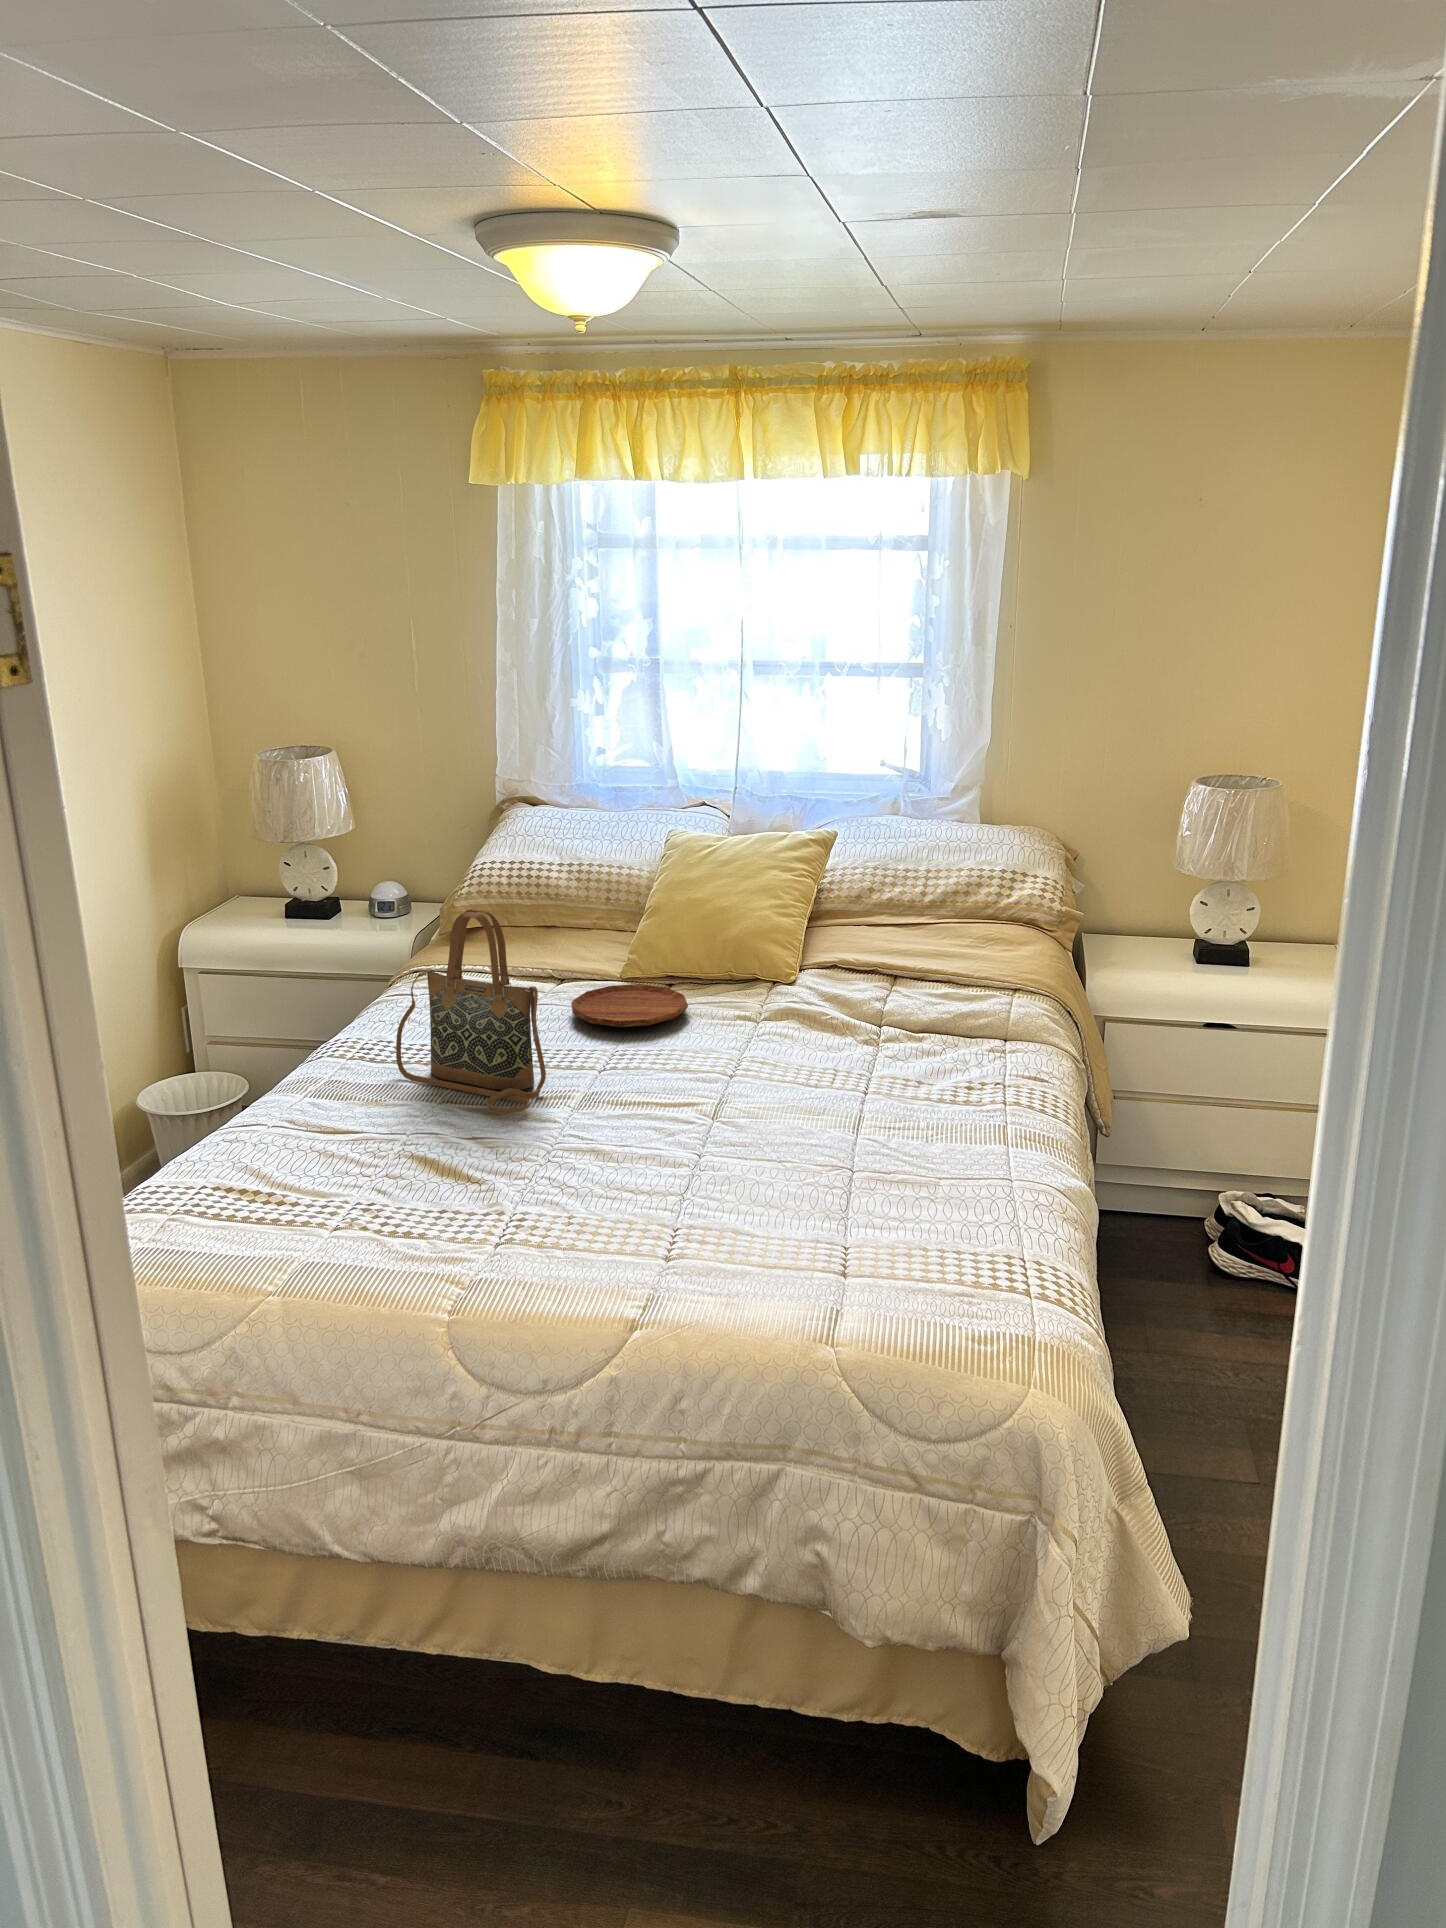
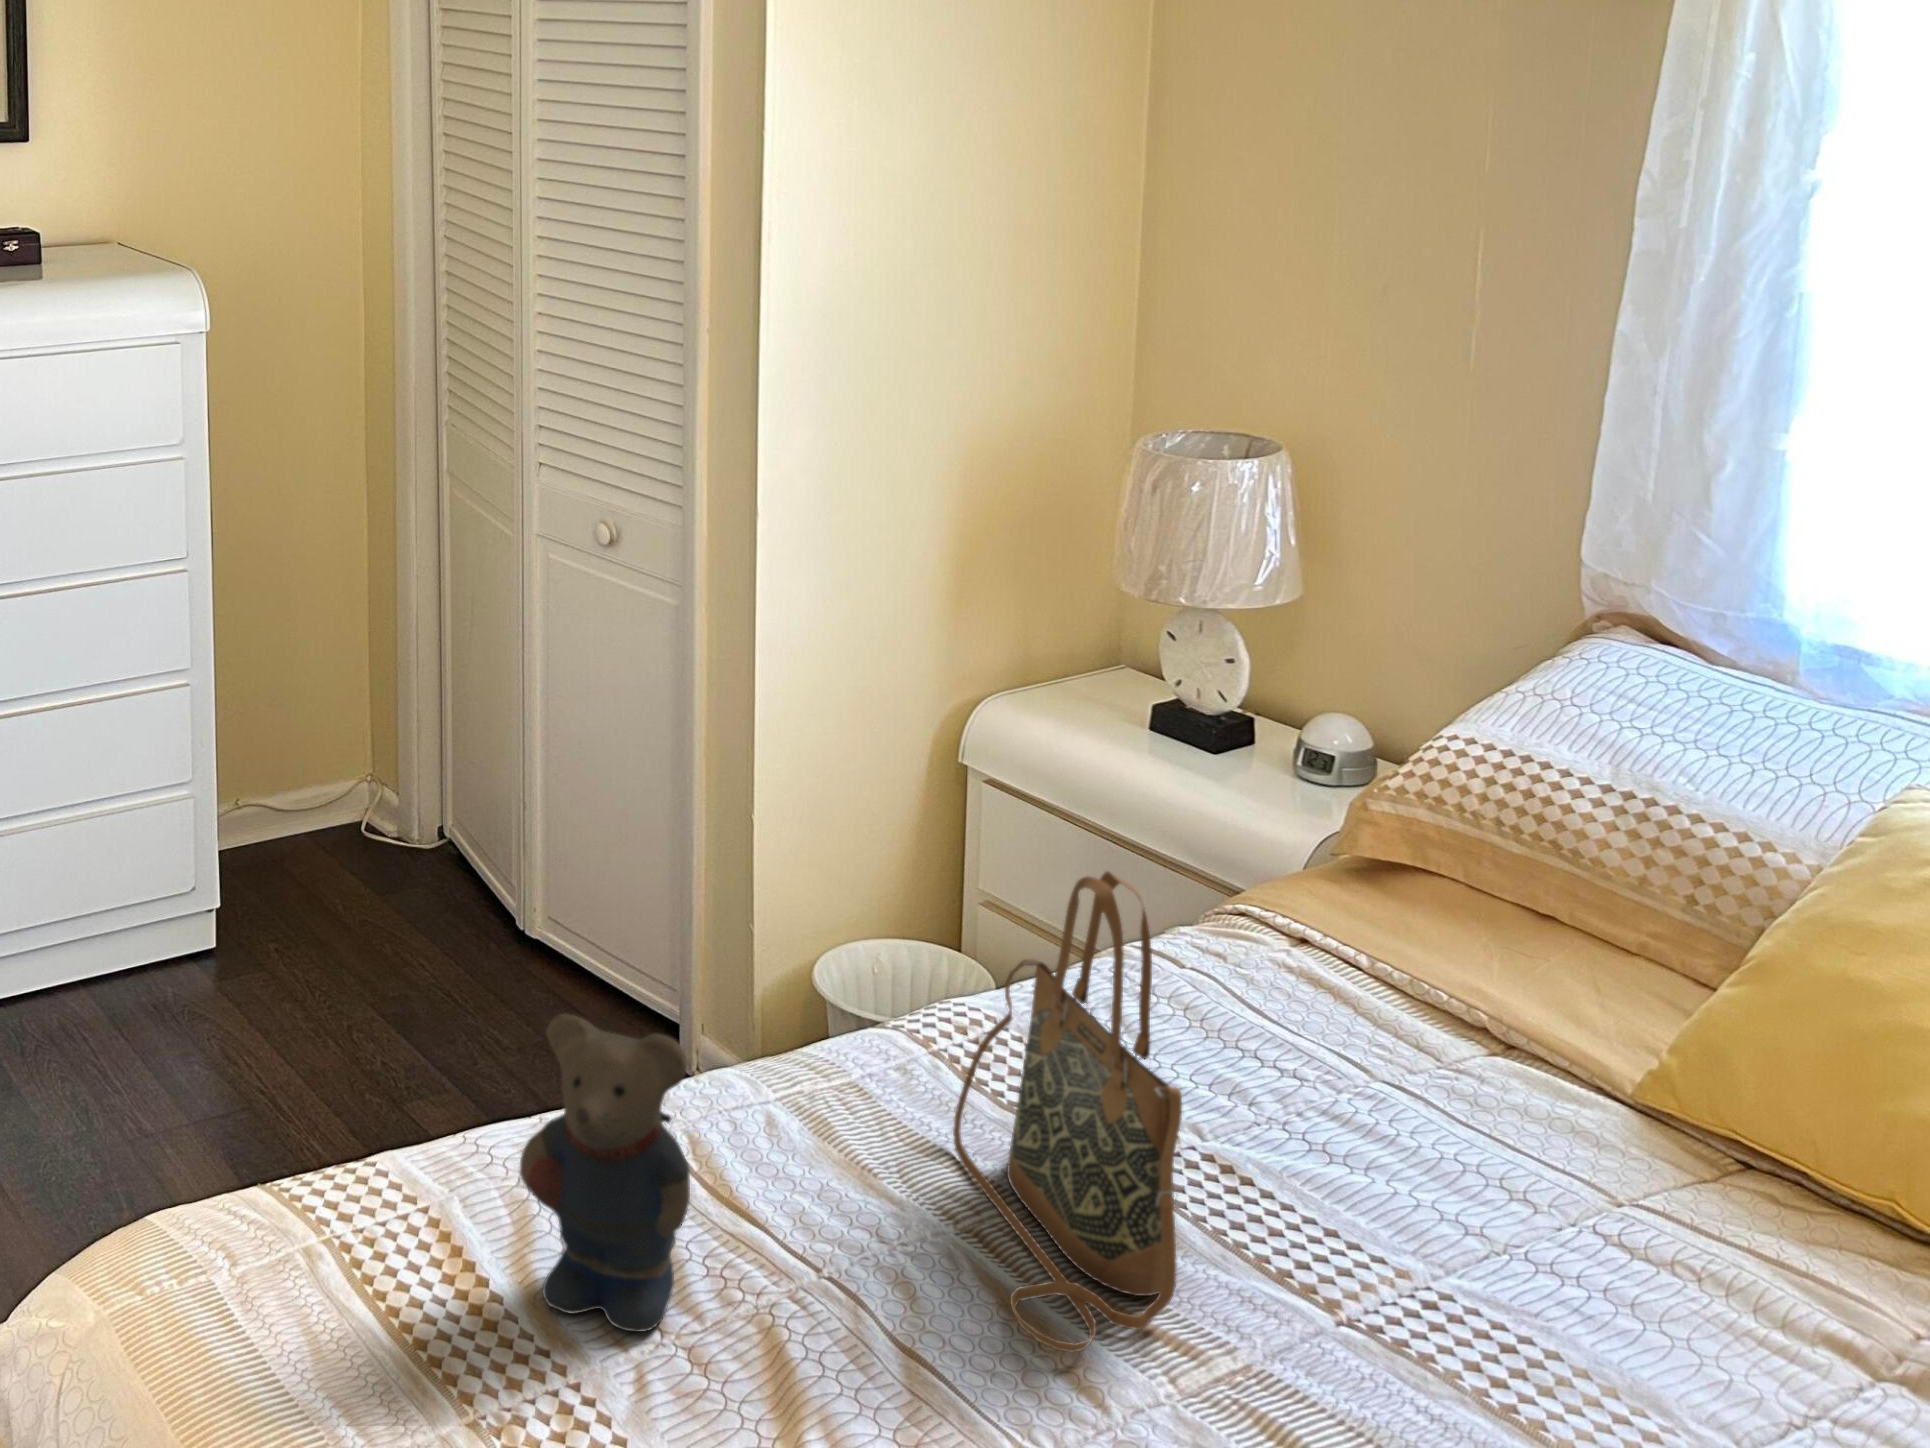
tray: present [571,984,688,1027] -> none [1398,1106,1710,1271]
teddy bear: none [259,1028,355,1186] -> present [520,1014,690,1332]

